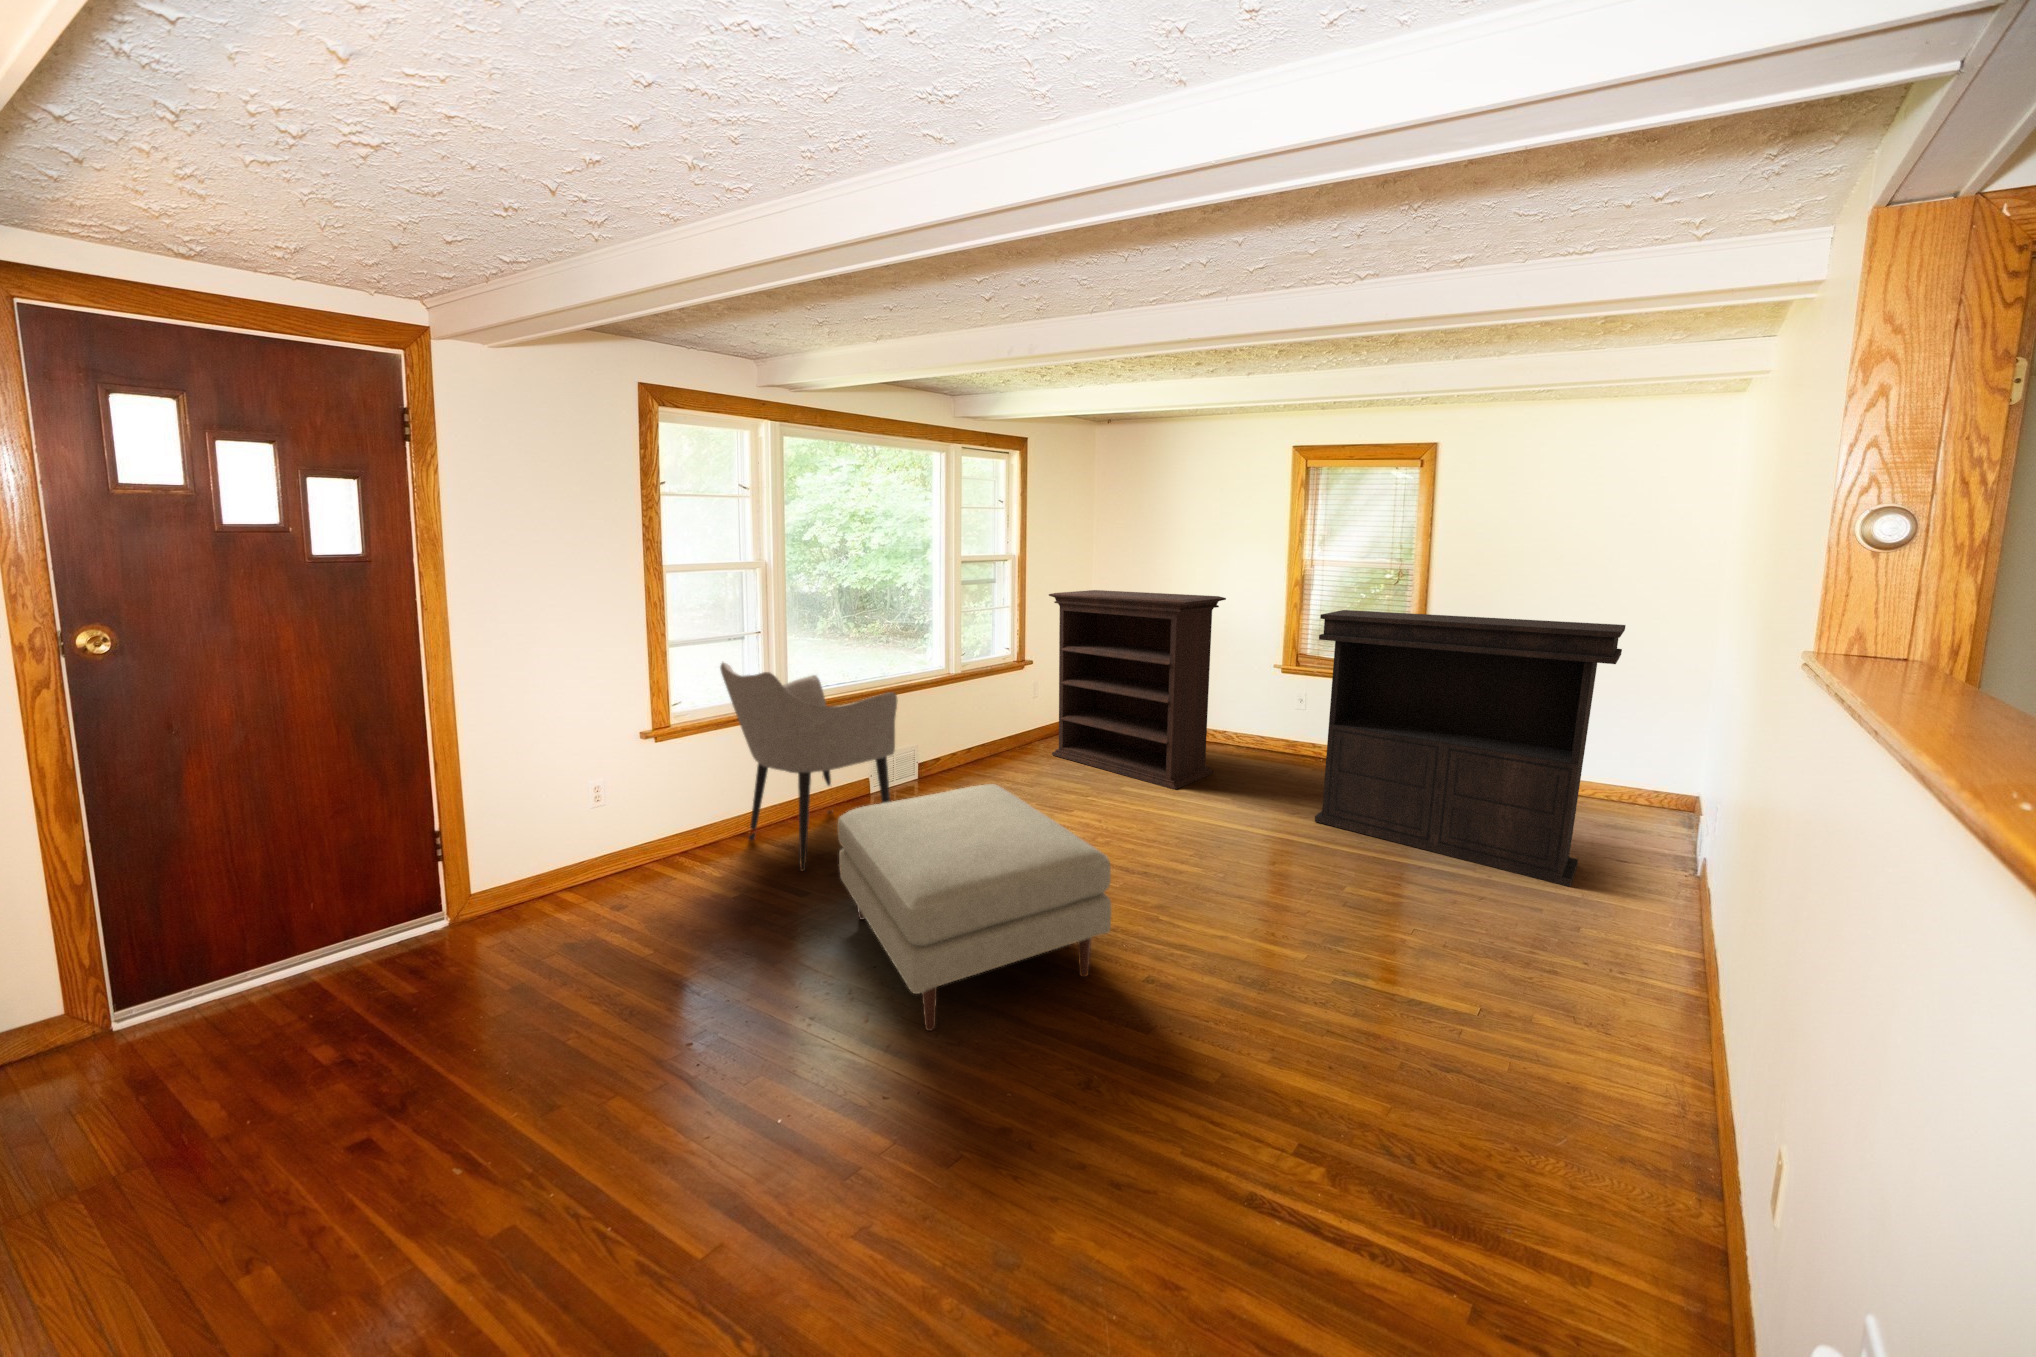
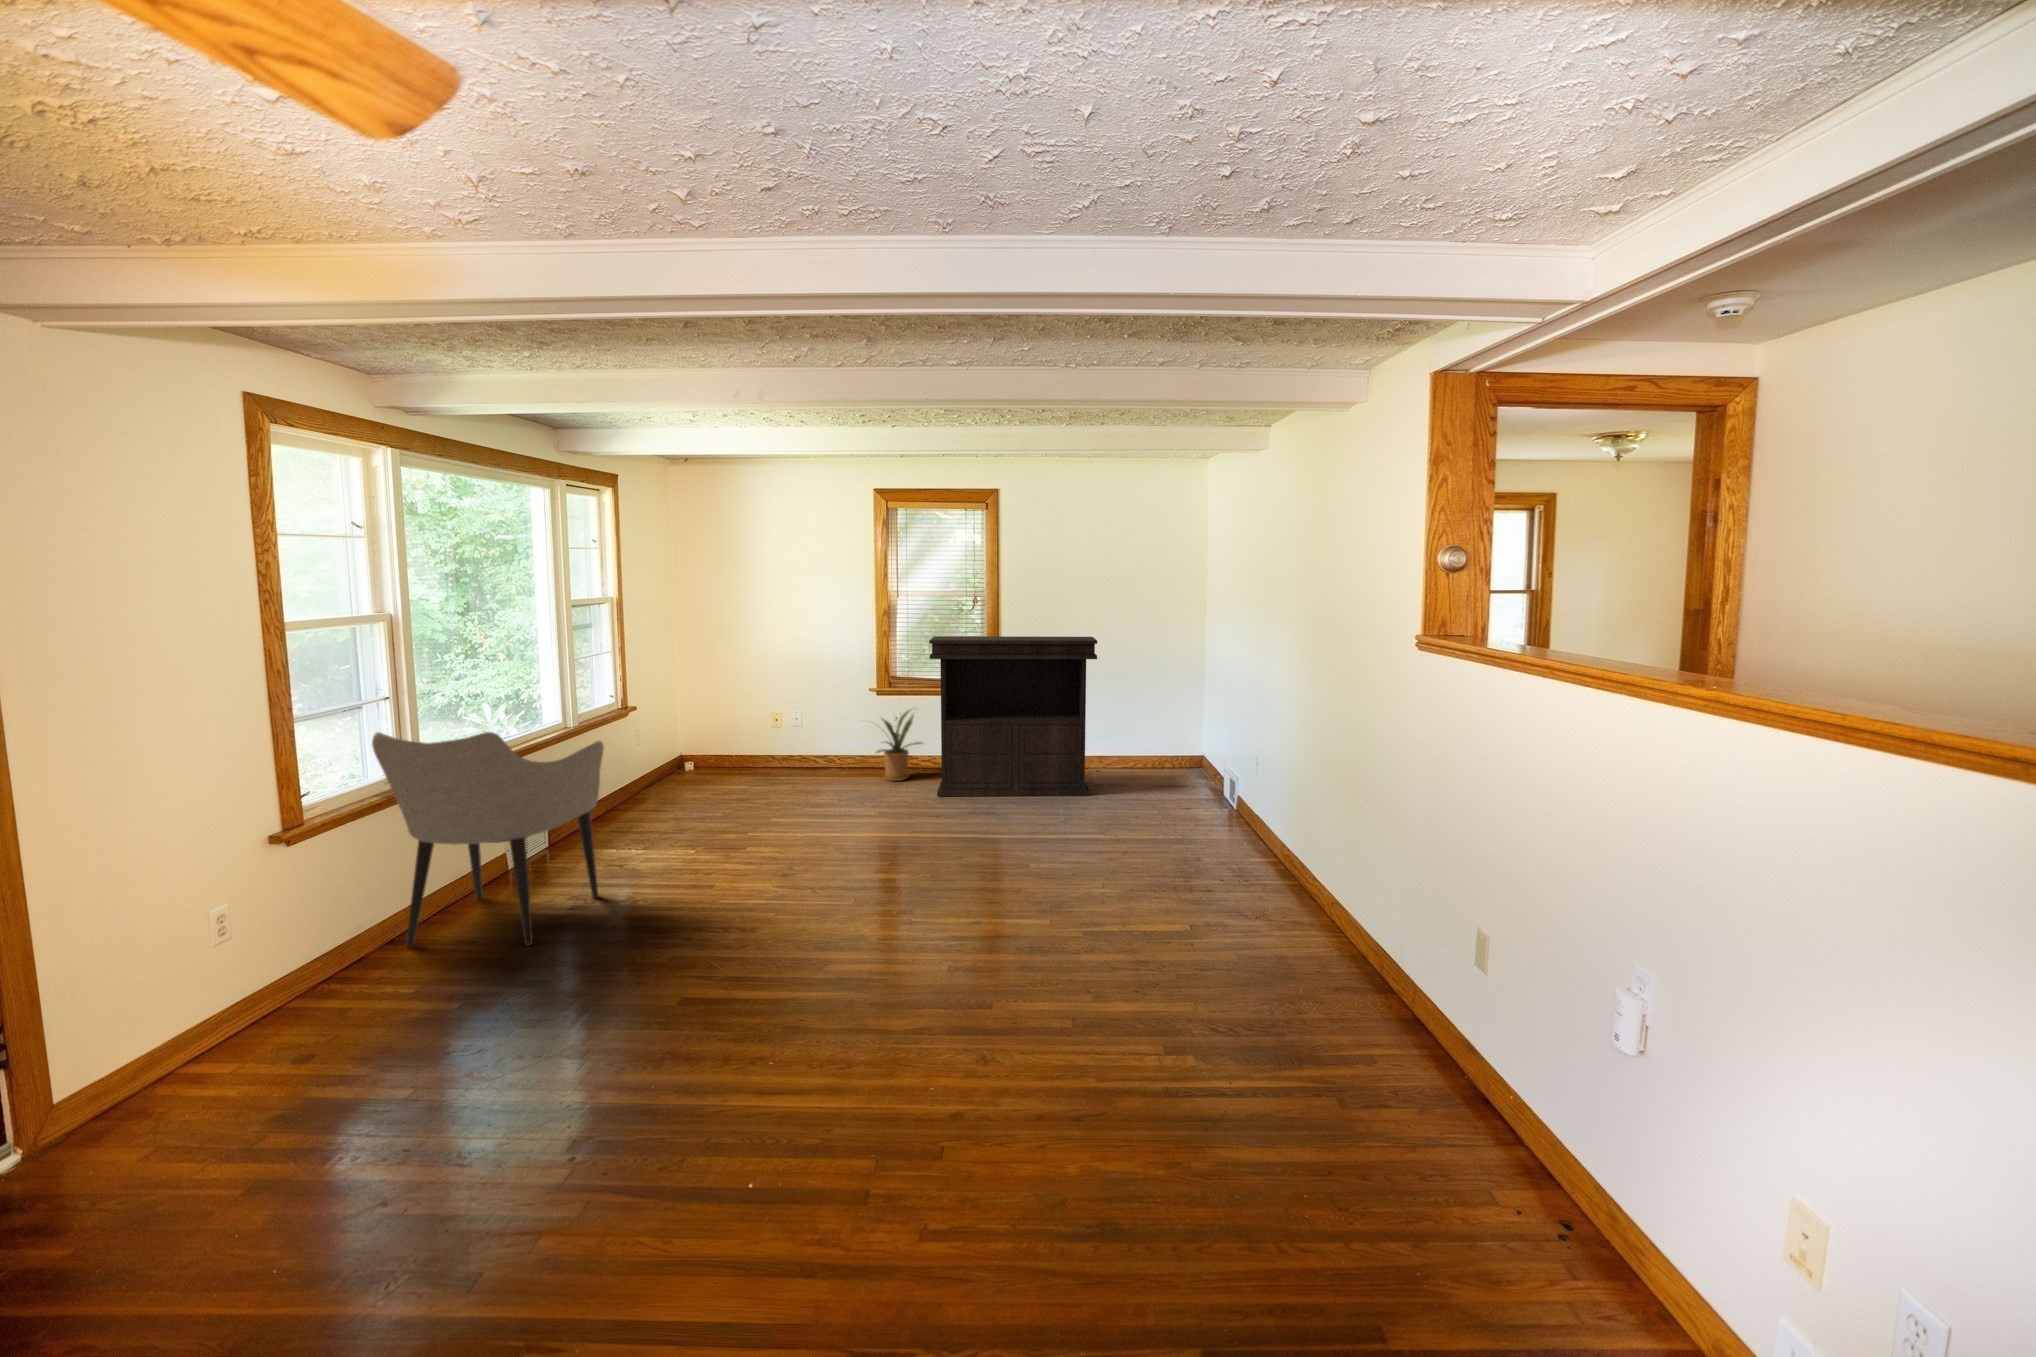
bookshelf: present [1049,590,1226,790] -> none [661,630,837,799]
house plant: none [1243,700,1332,789] -> present [877,710,921,781]
ottoman: present [838,784,1111,1031] -> none [631,804,897,979]

